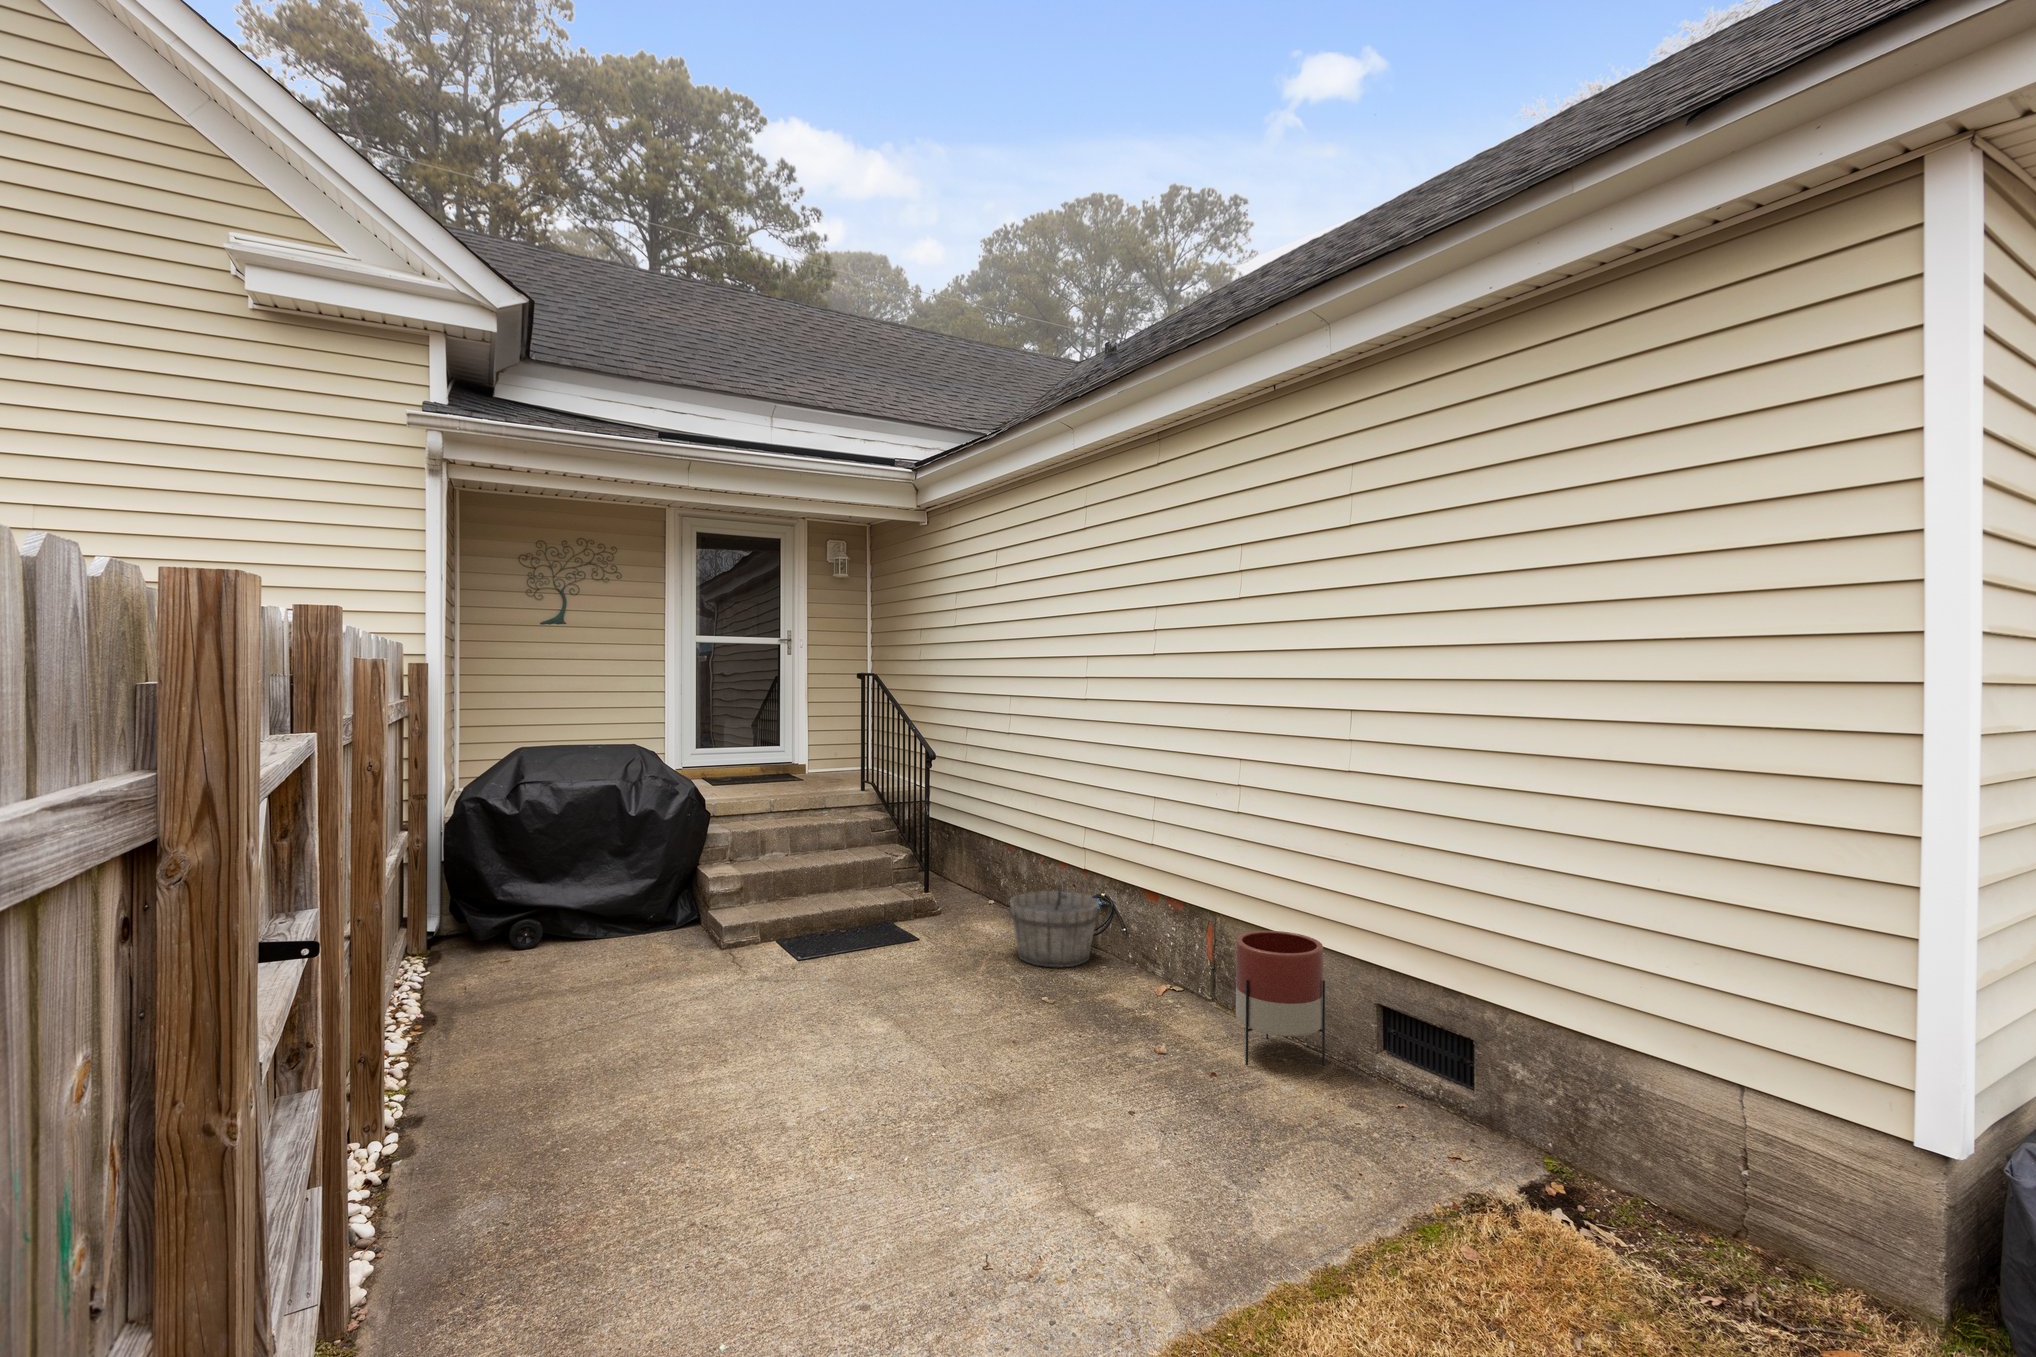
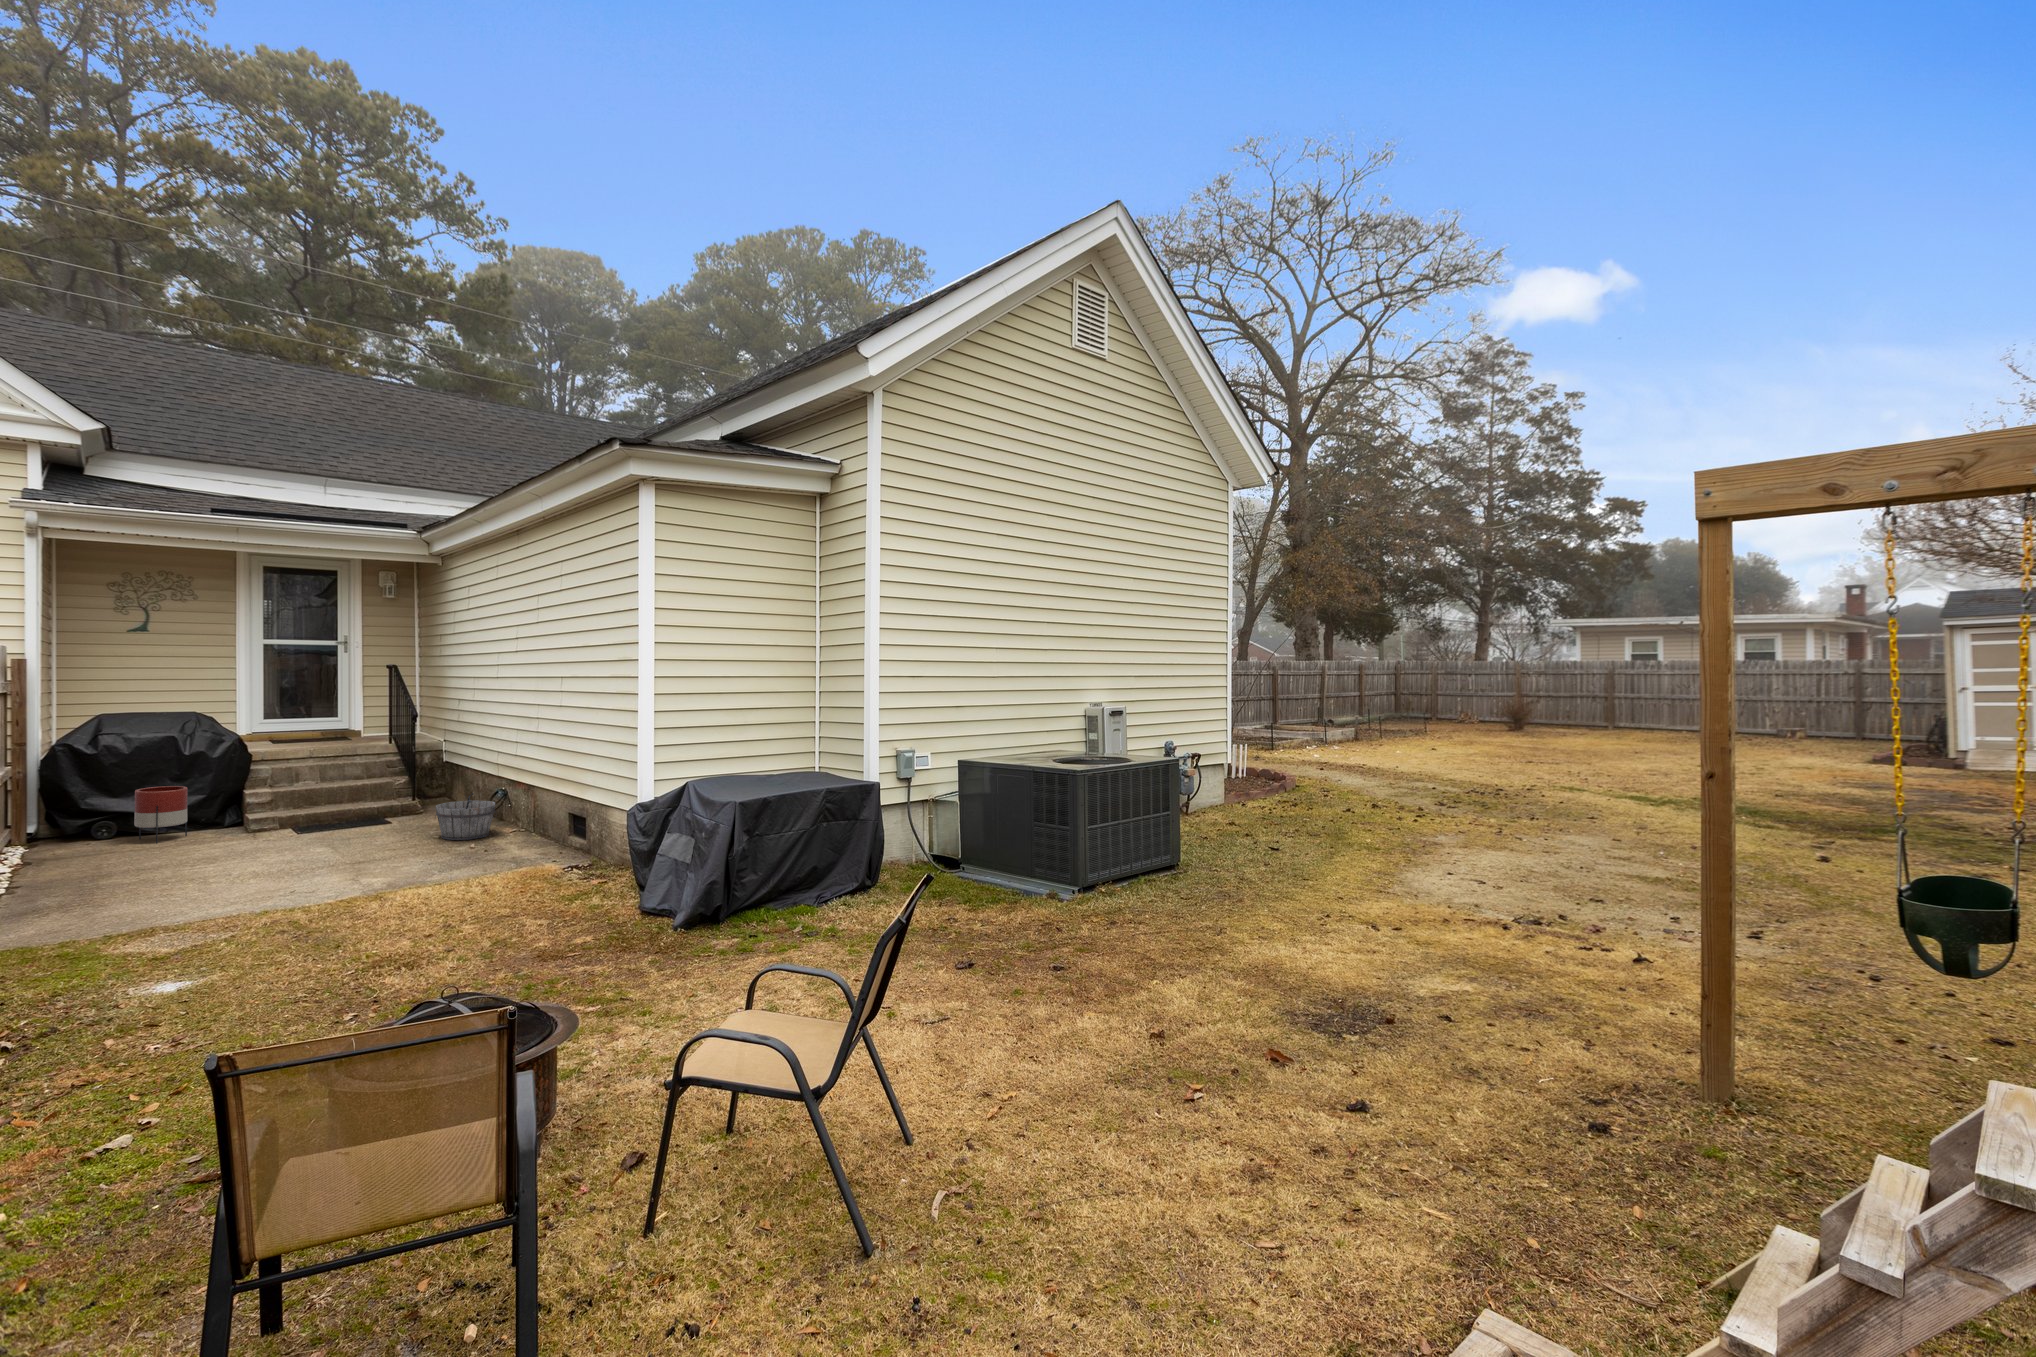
planter: present [1236,931,1325,1066] -> present [134,786,188,843]

